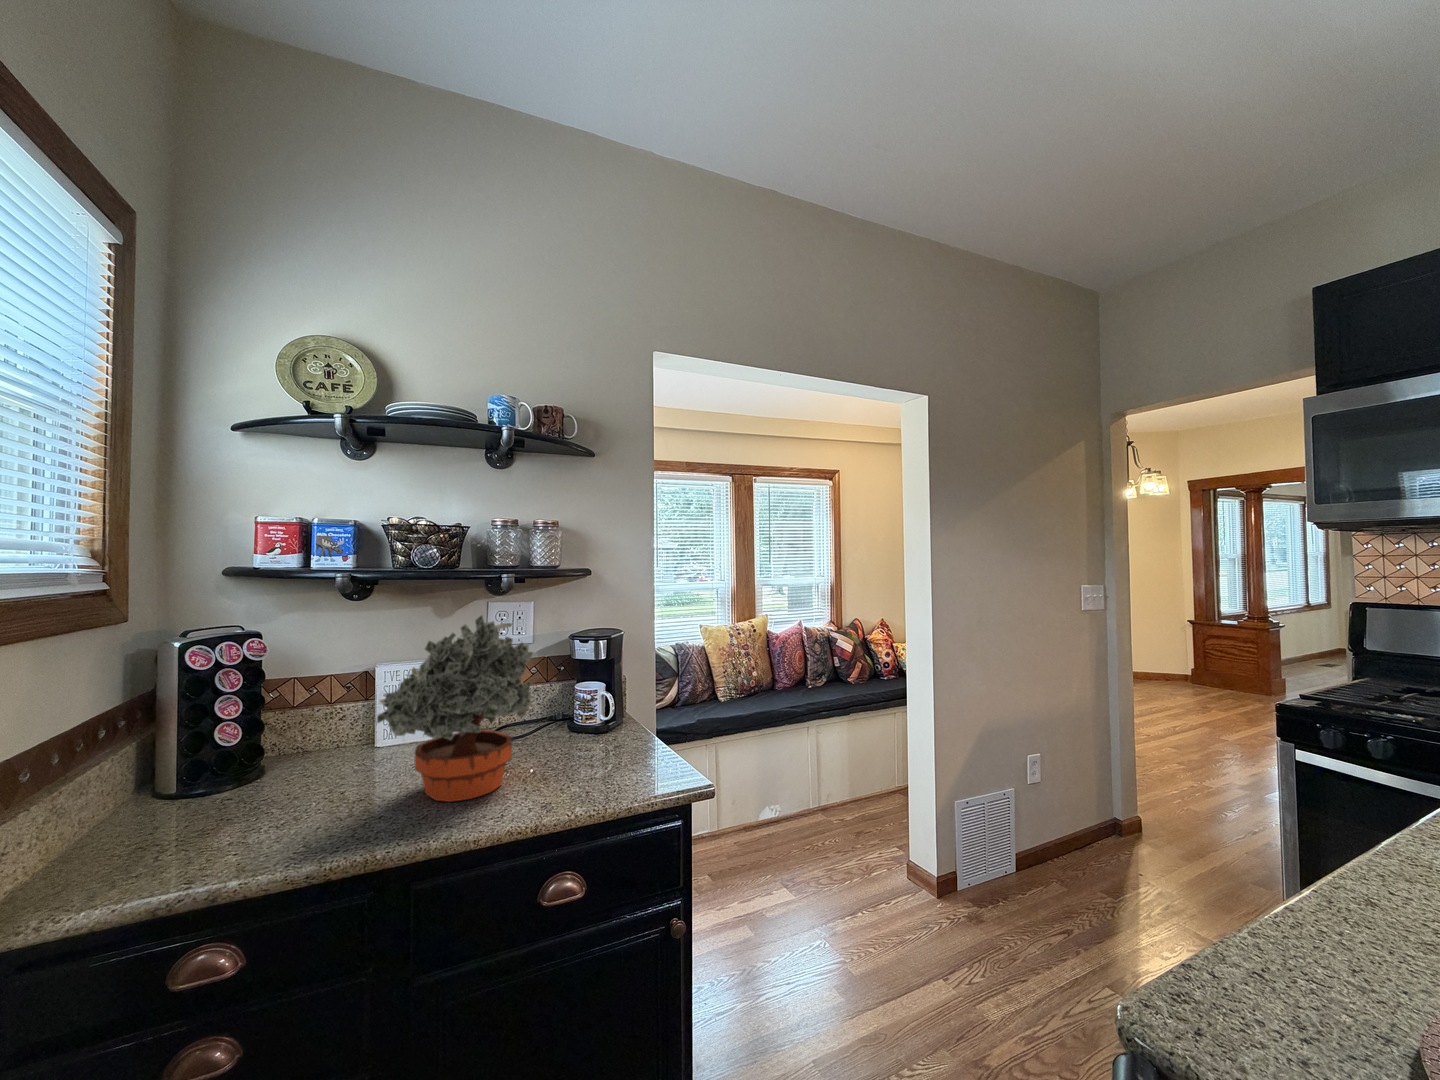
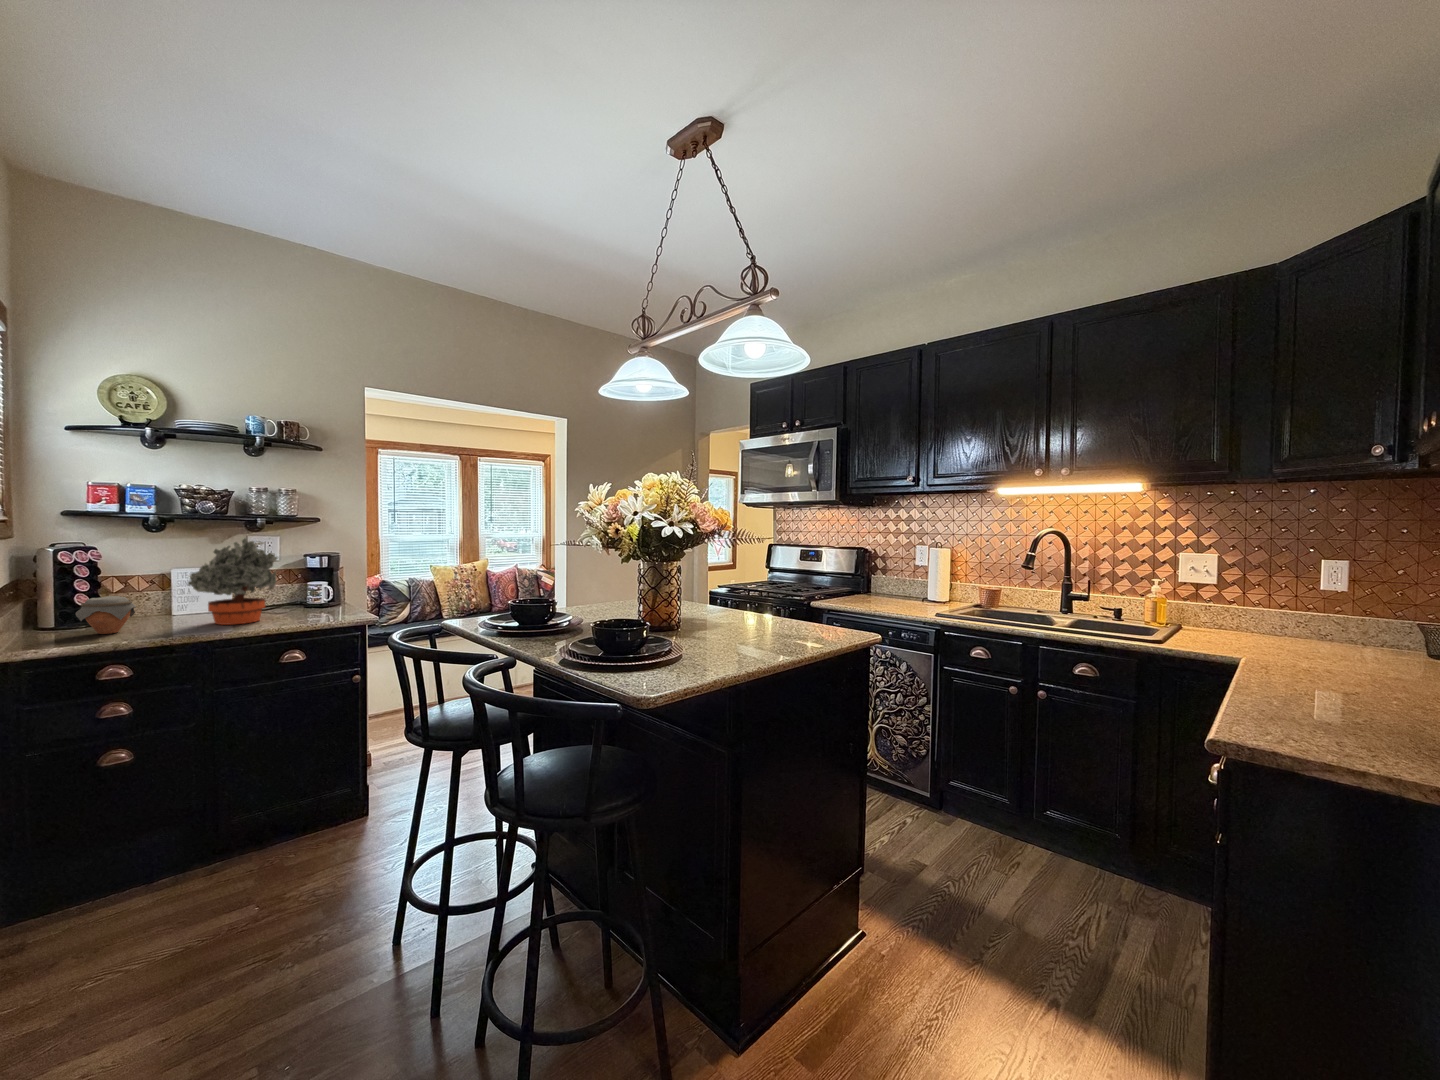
jar: none [181,739,293,826] -> present [76,596,136,634]

